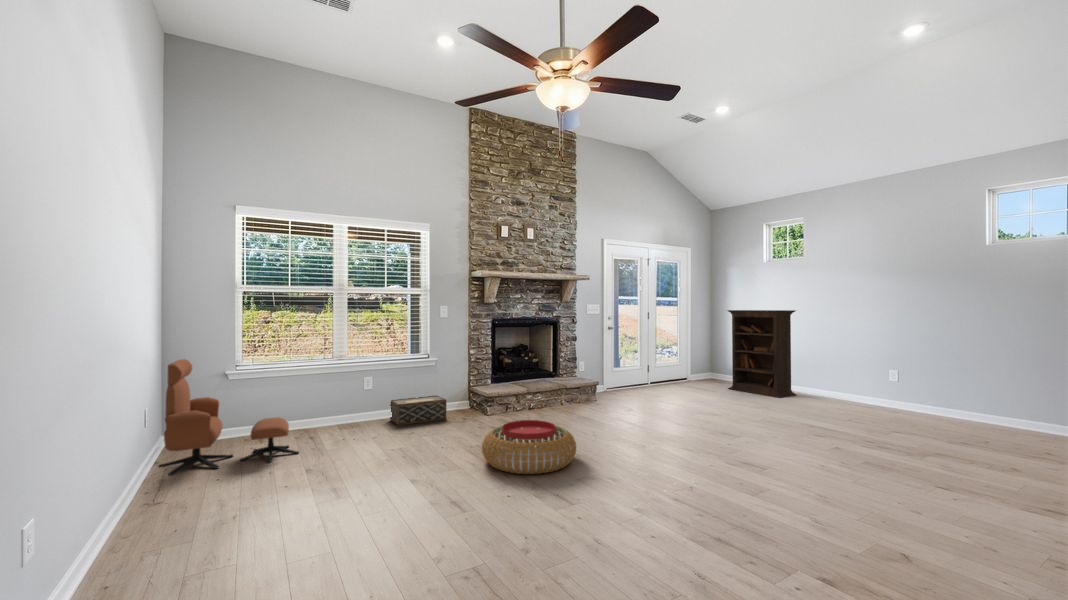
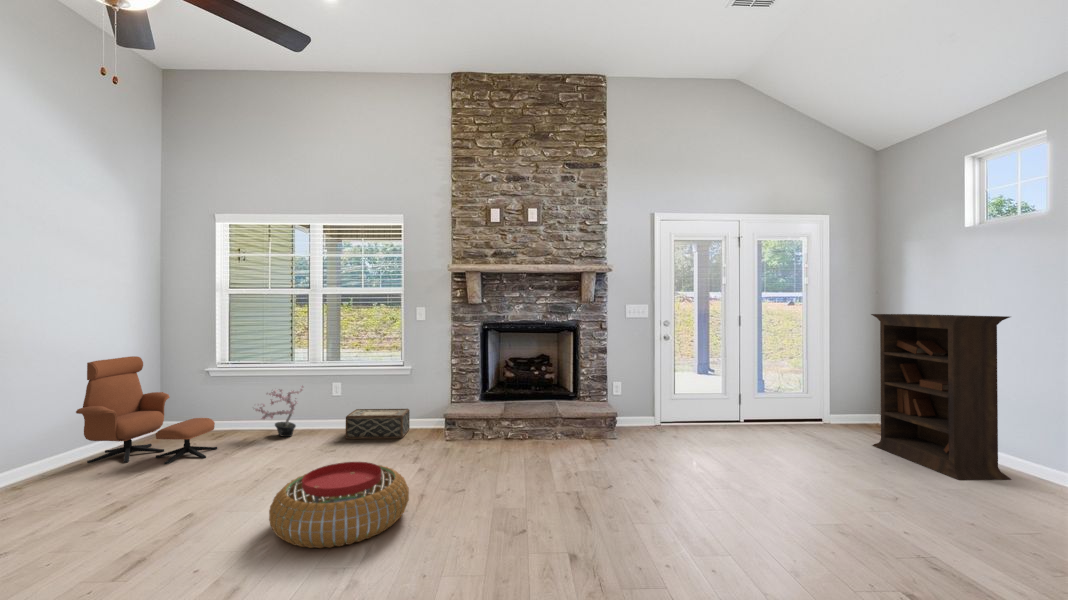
potted plant: none [296,380,348,431] -> present [255,386,303,437]

